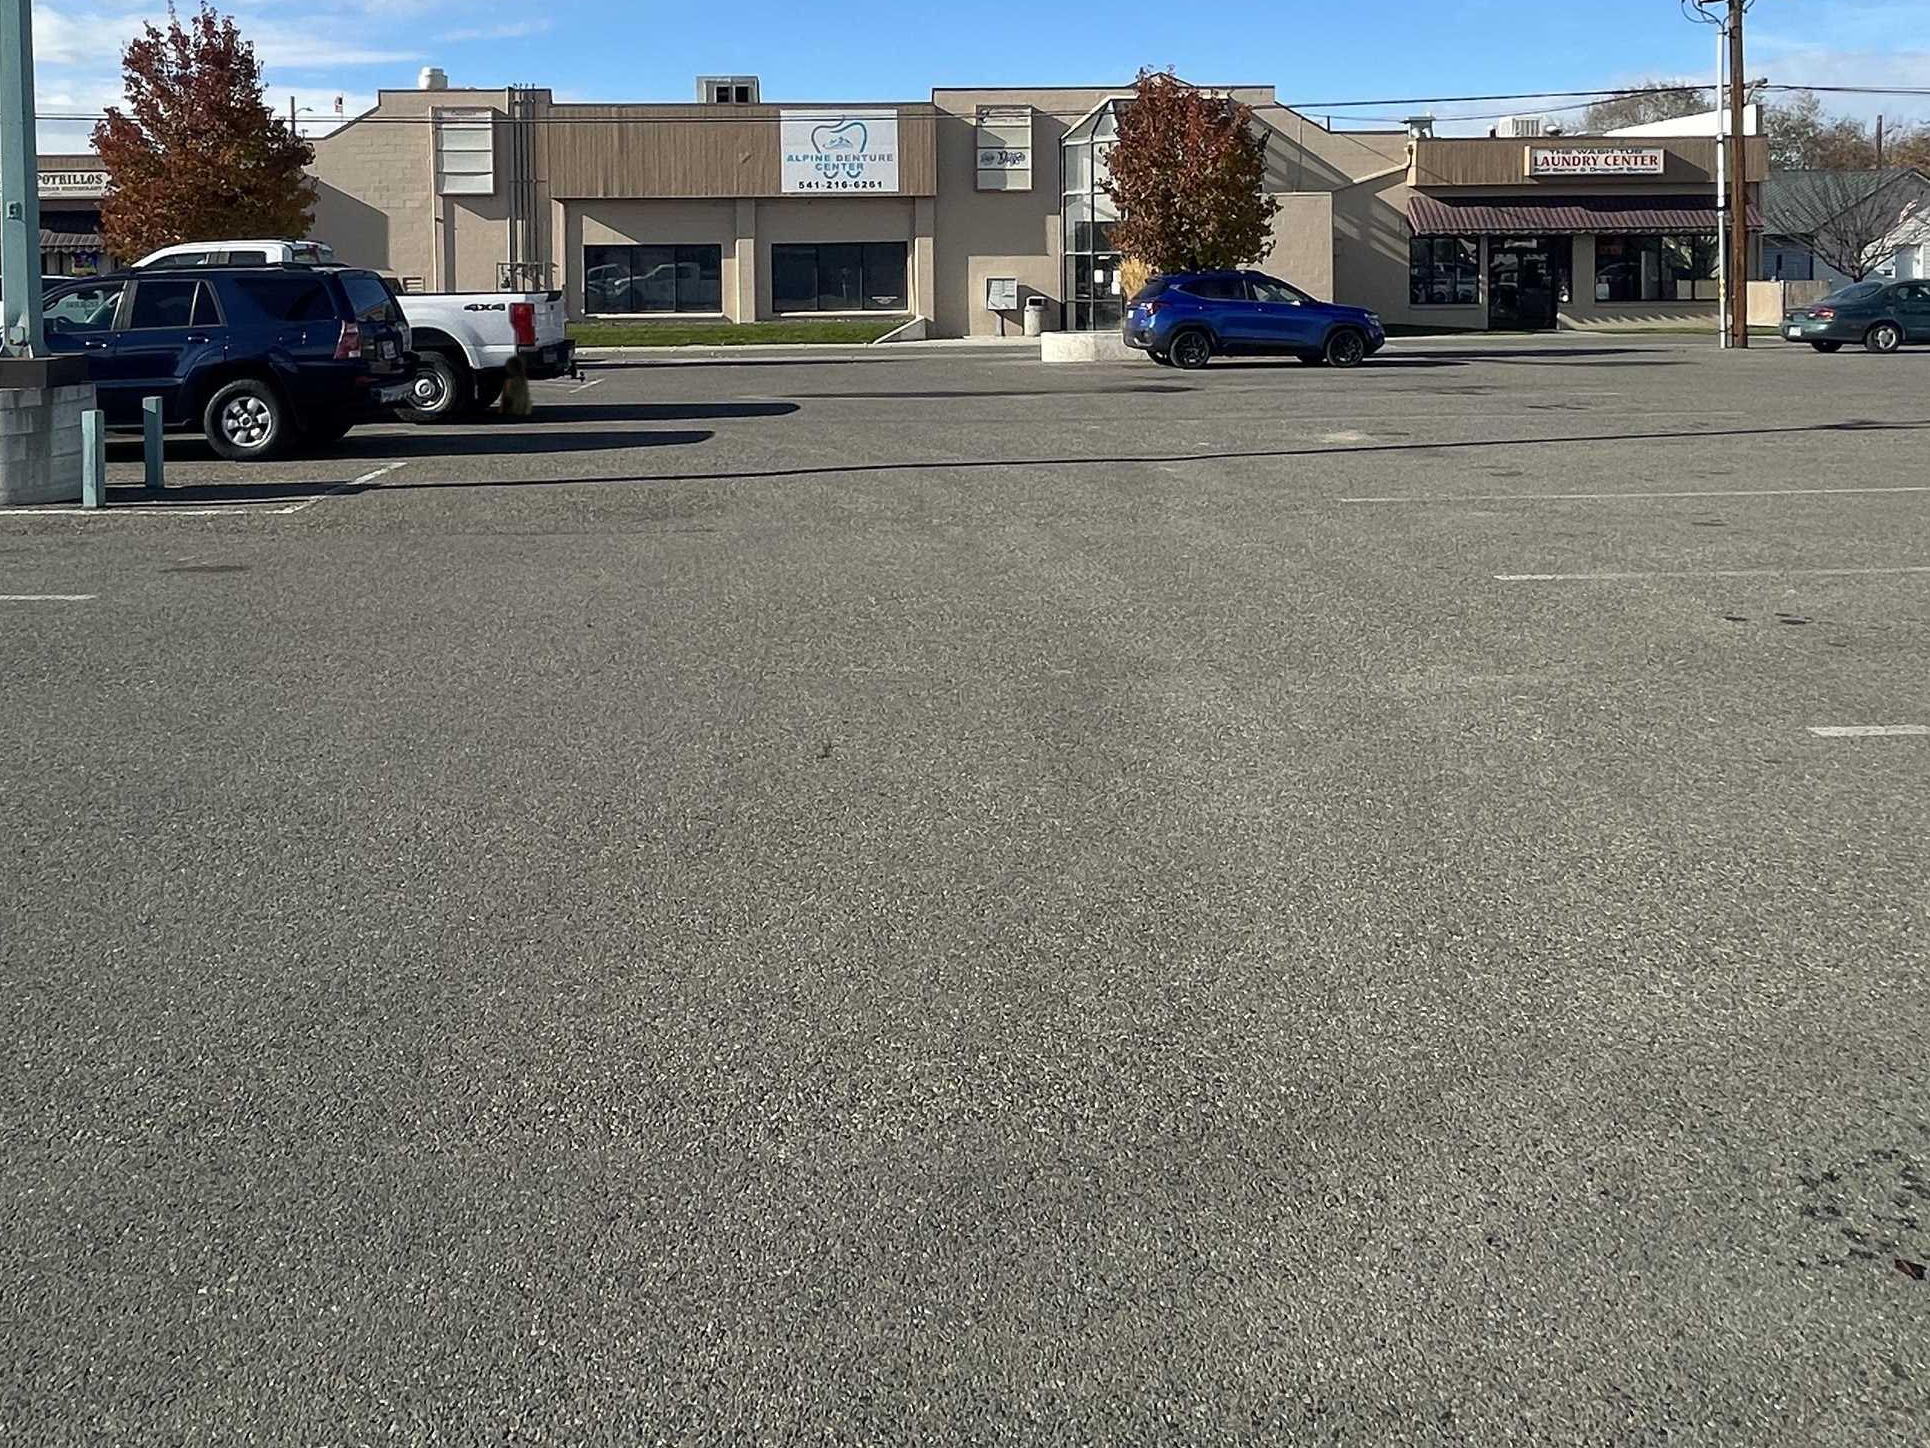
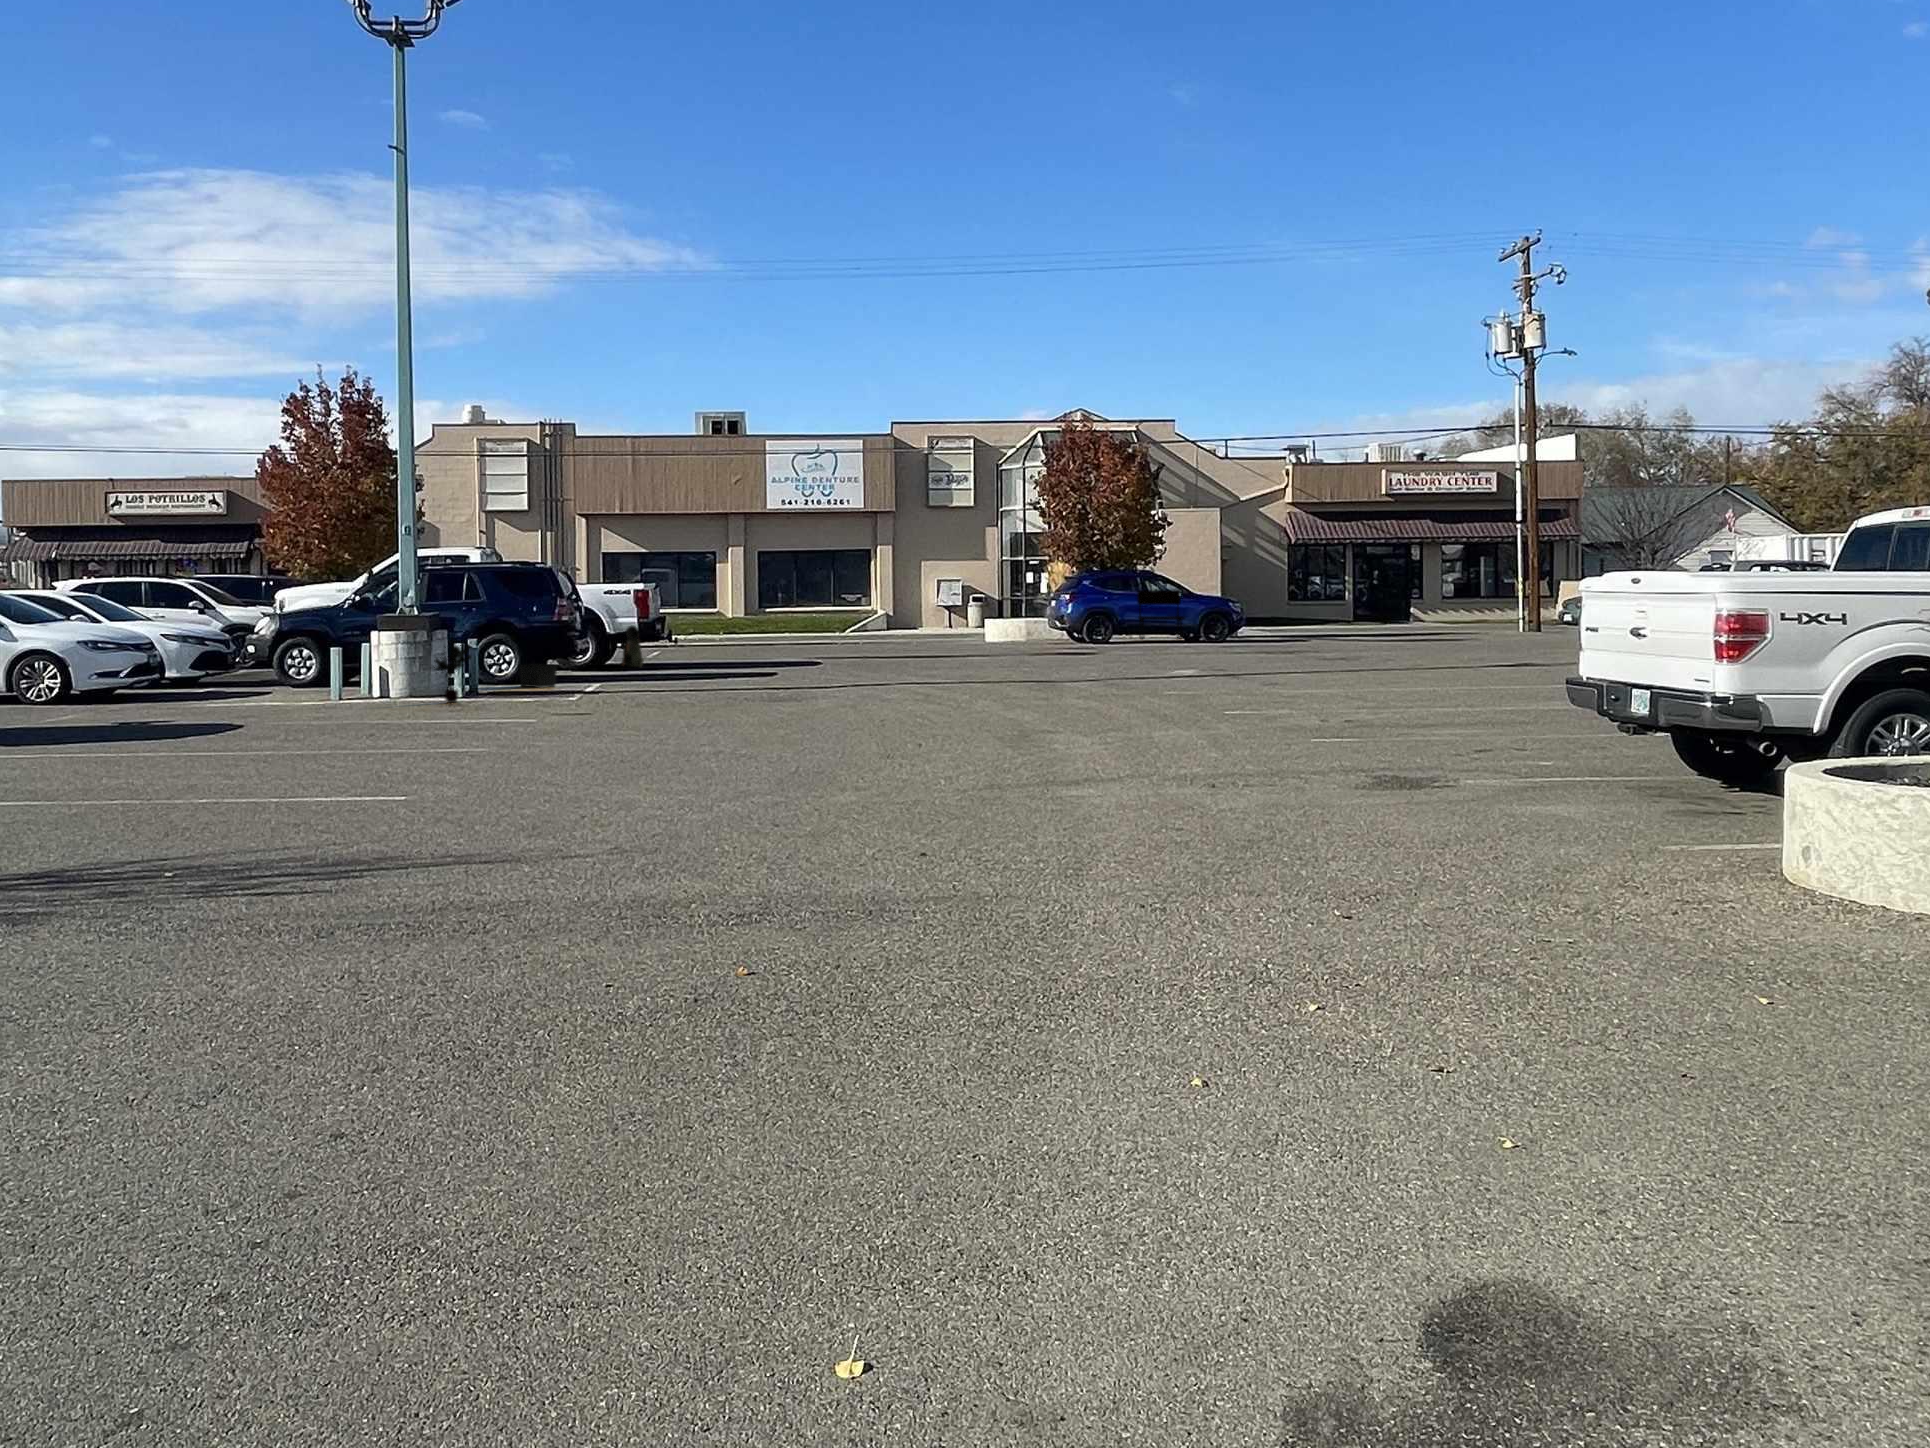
bench: none [1238,296,1301,361] -> present [1137,590,1185,639]
potted tree: none [41,397,127,512] -> present [432,640,471,703]
storage bin: none [275,426,334,467] -> present [518,663,557,688]

